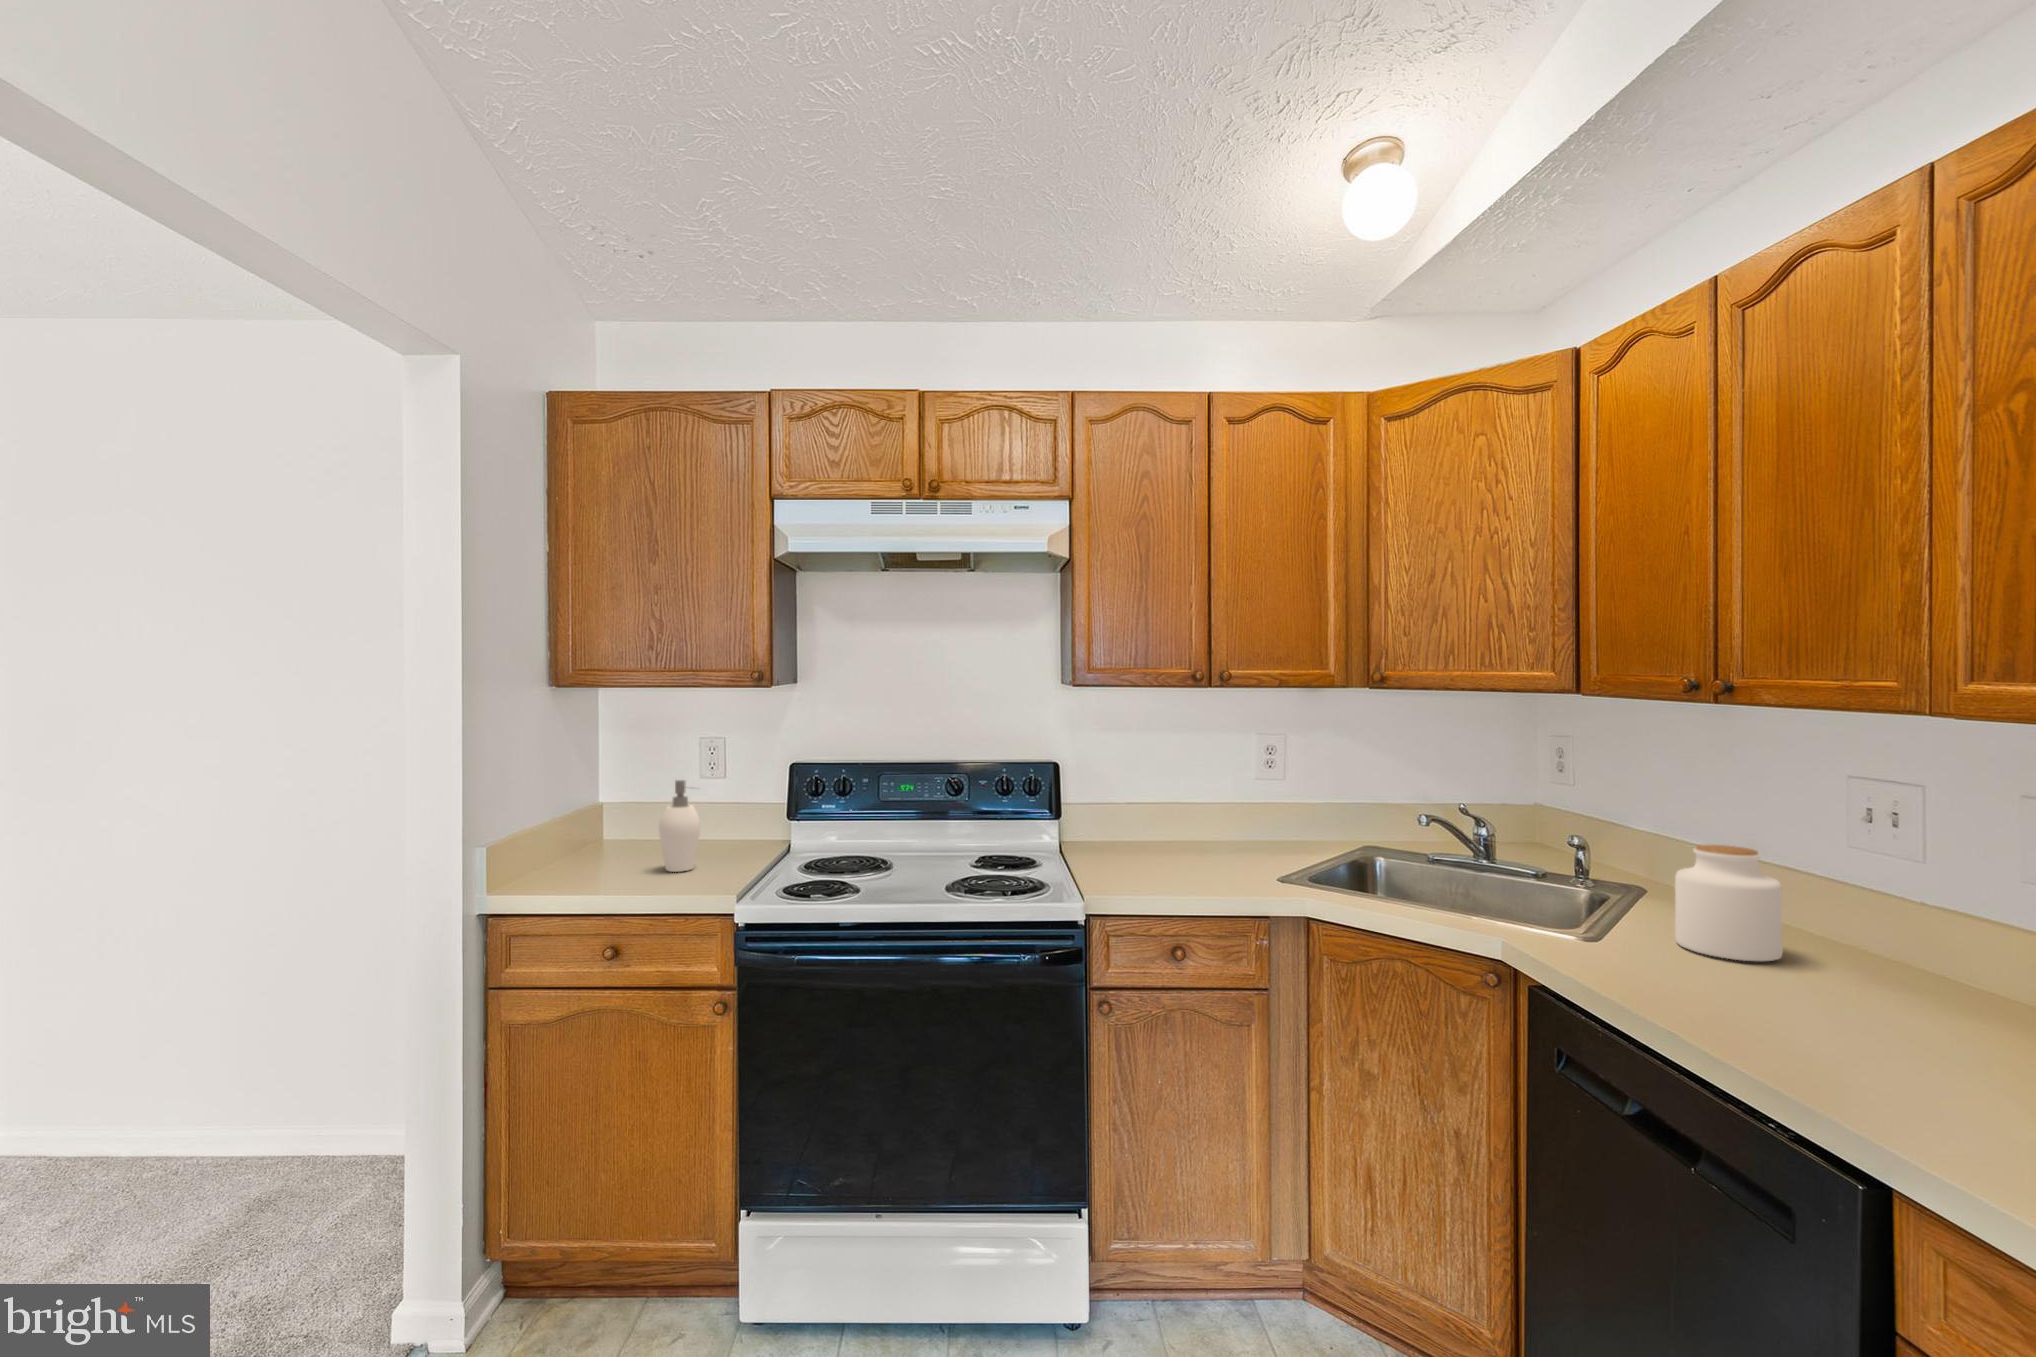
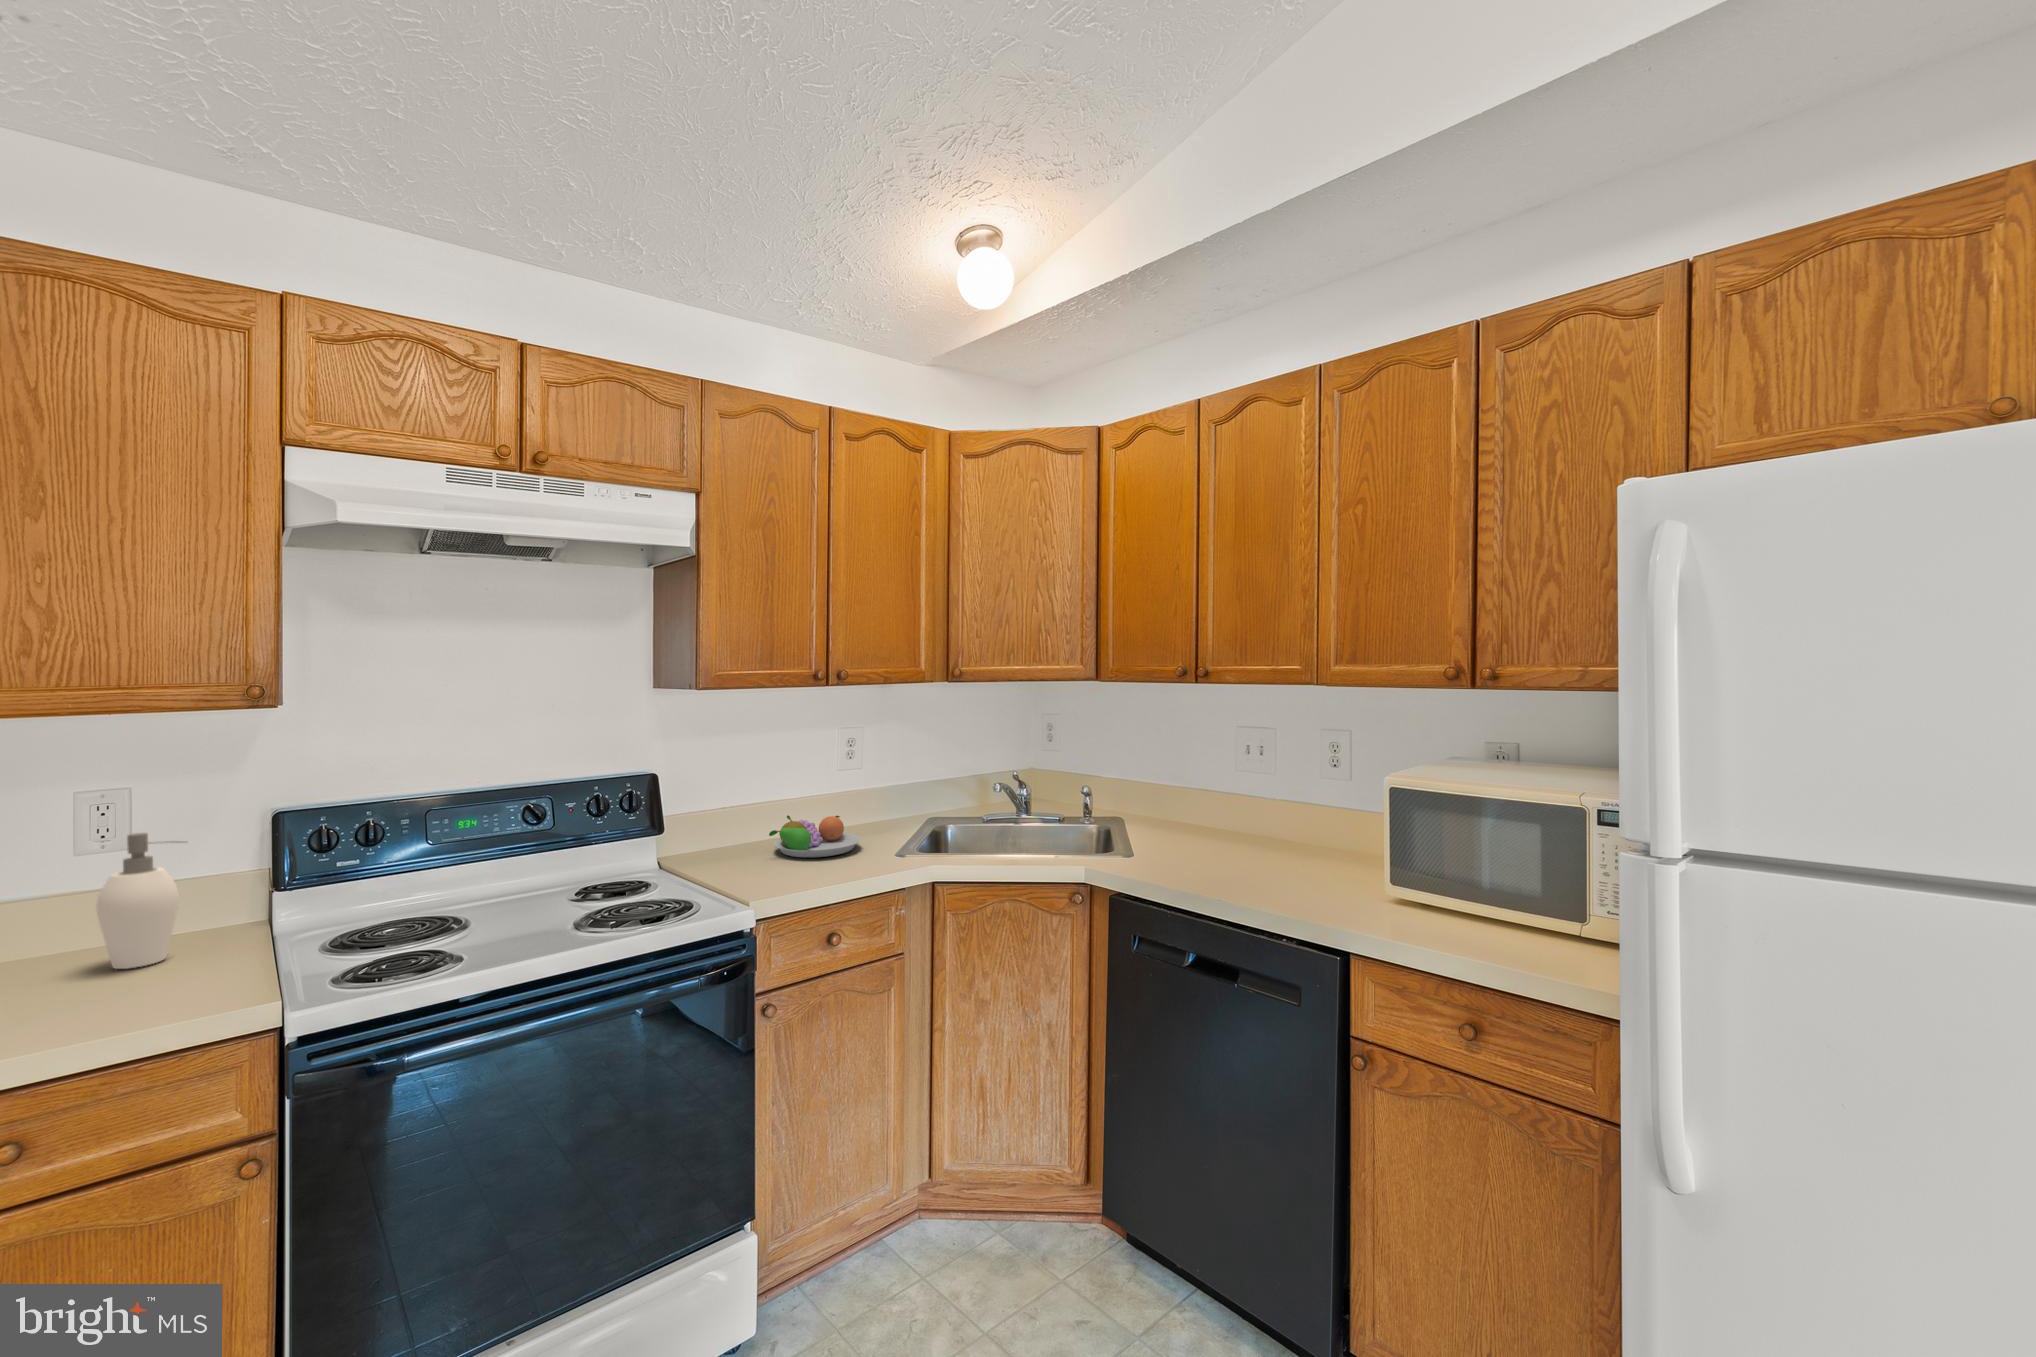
fruit bowl: none [1133,827,1237,876] -> present [769,816,861,857]
jar: present [1675,845,1783,961] -> none [1173,781,1228,853]

